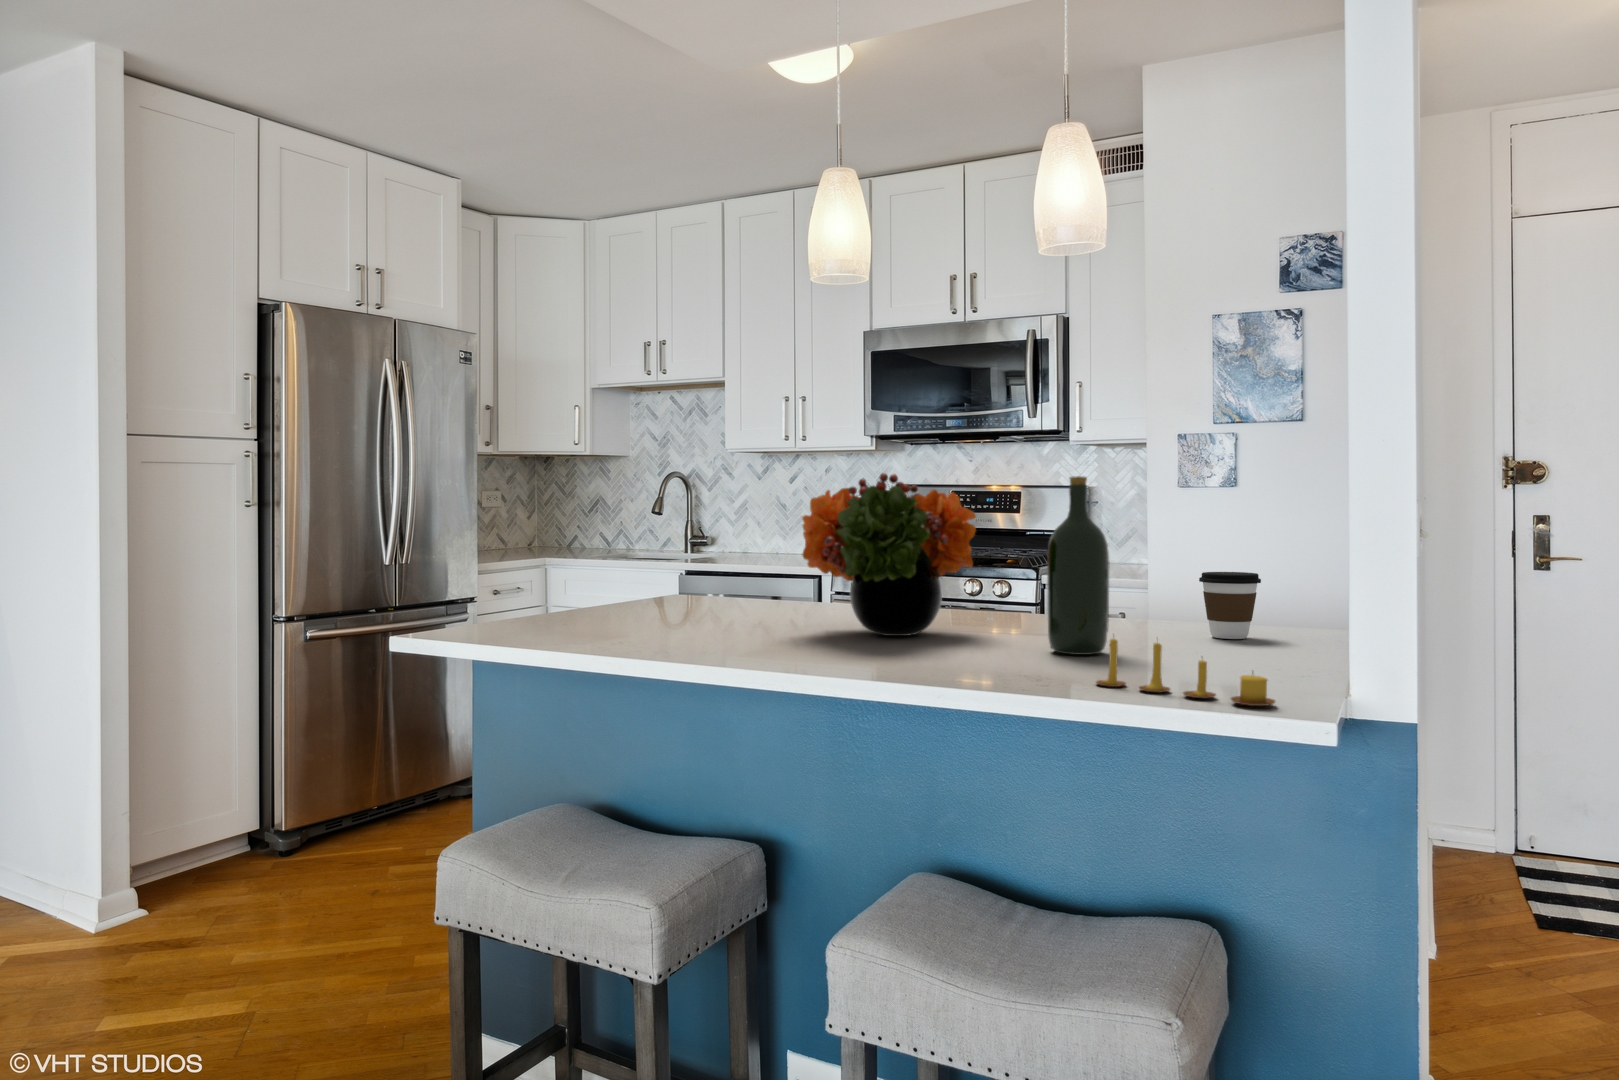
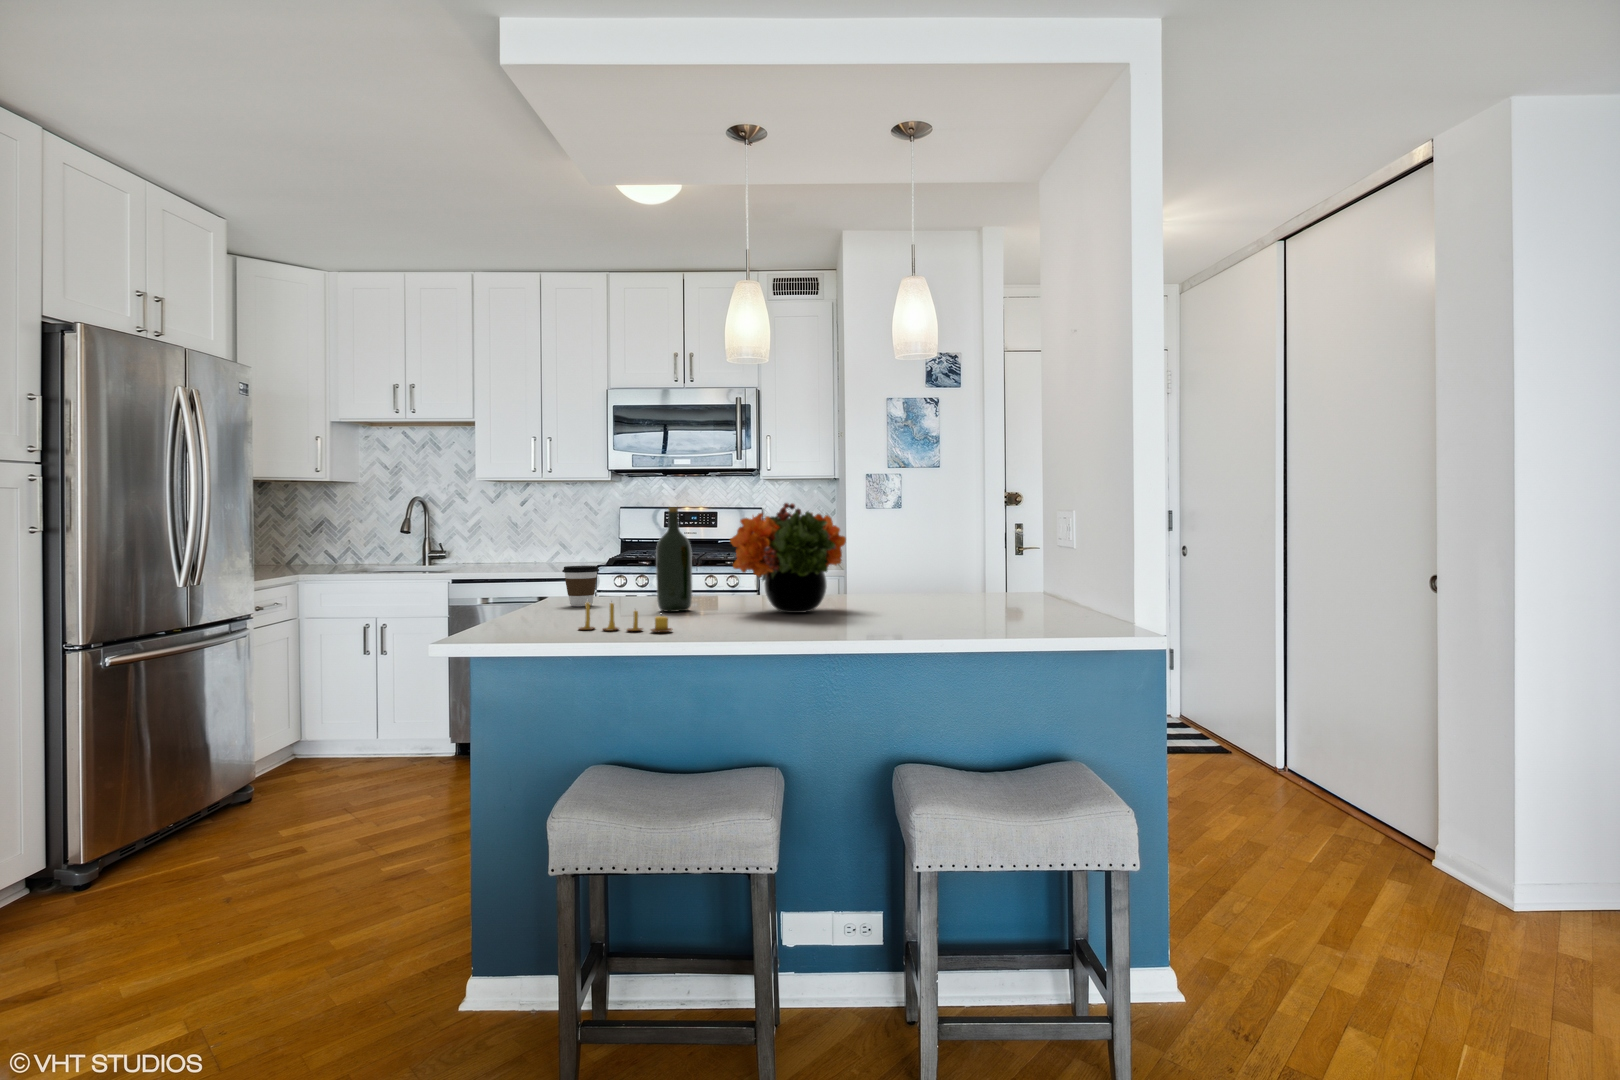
wine bottle: present [1047,476,1109,655] -> present [656,507,692,612]
coffee cup: present [1199,572,1261,639] -> present [562,566,599,606]
candle: present [1096,638,1275,706] -> present [579,602,672,632]

